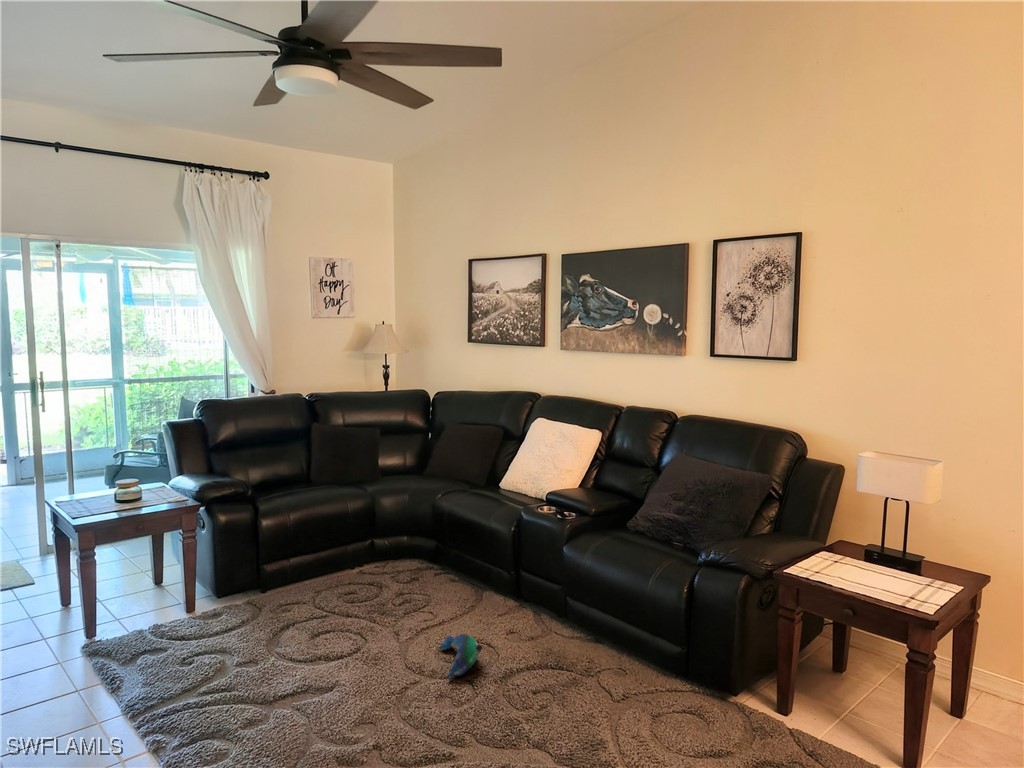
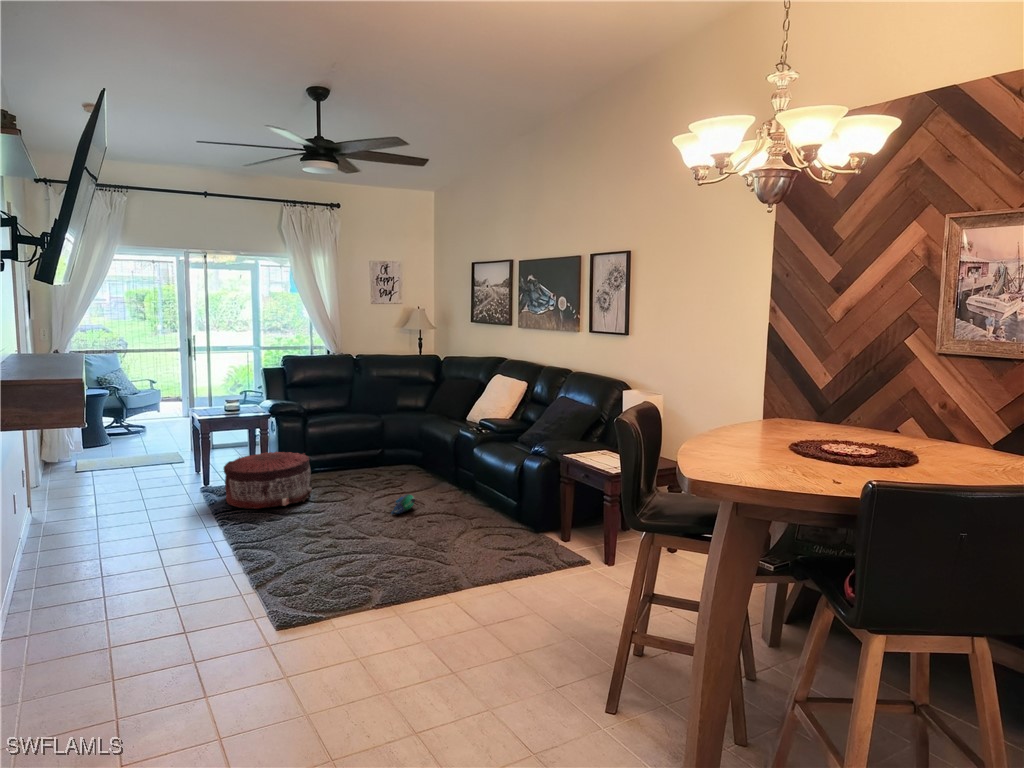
pouf: none [133,570,293,694] -> present [224,452,312,509]

